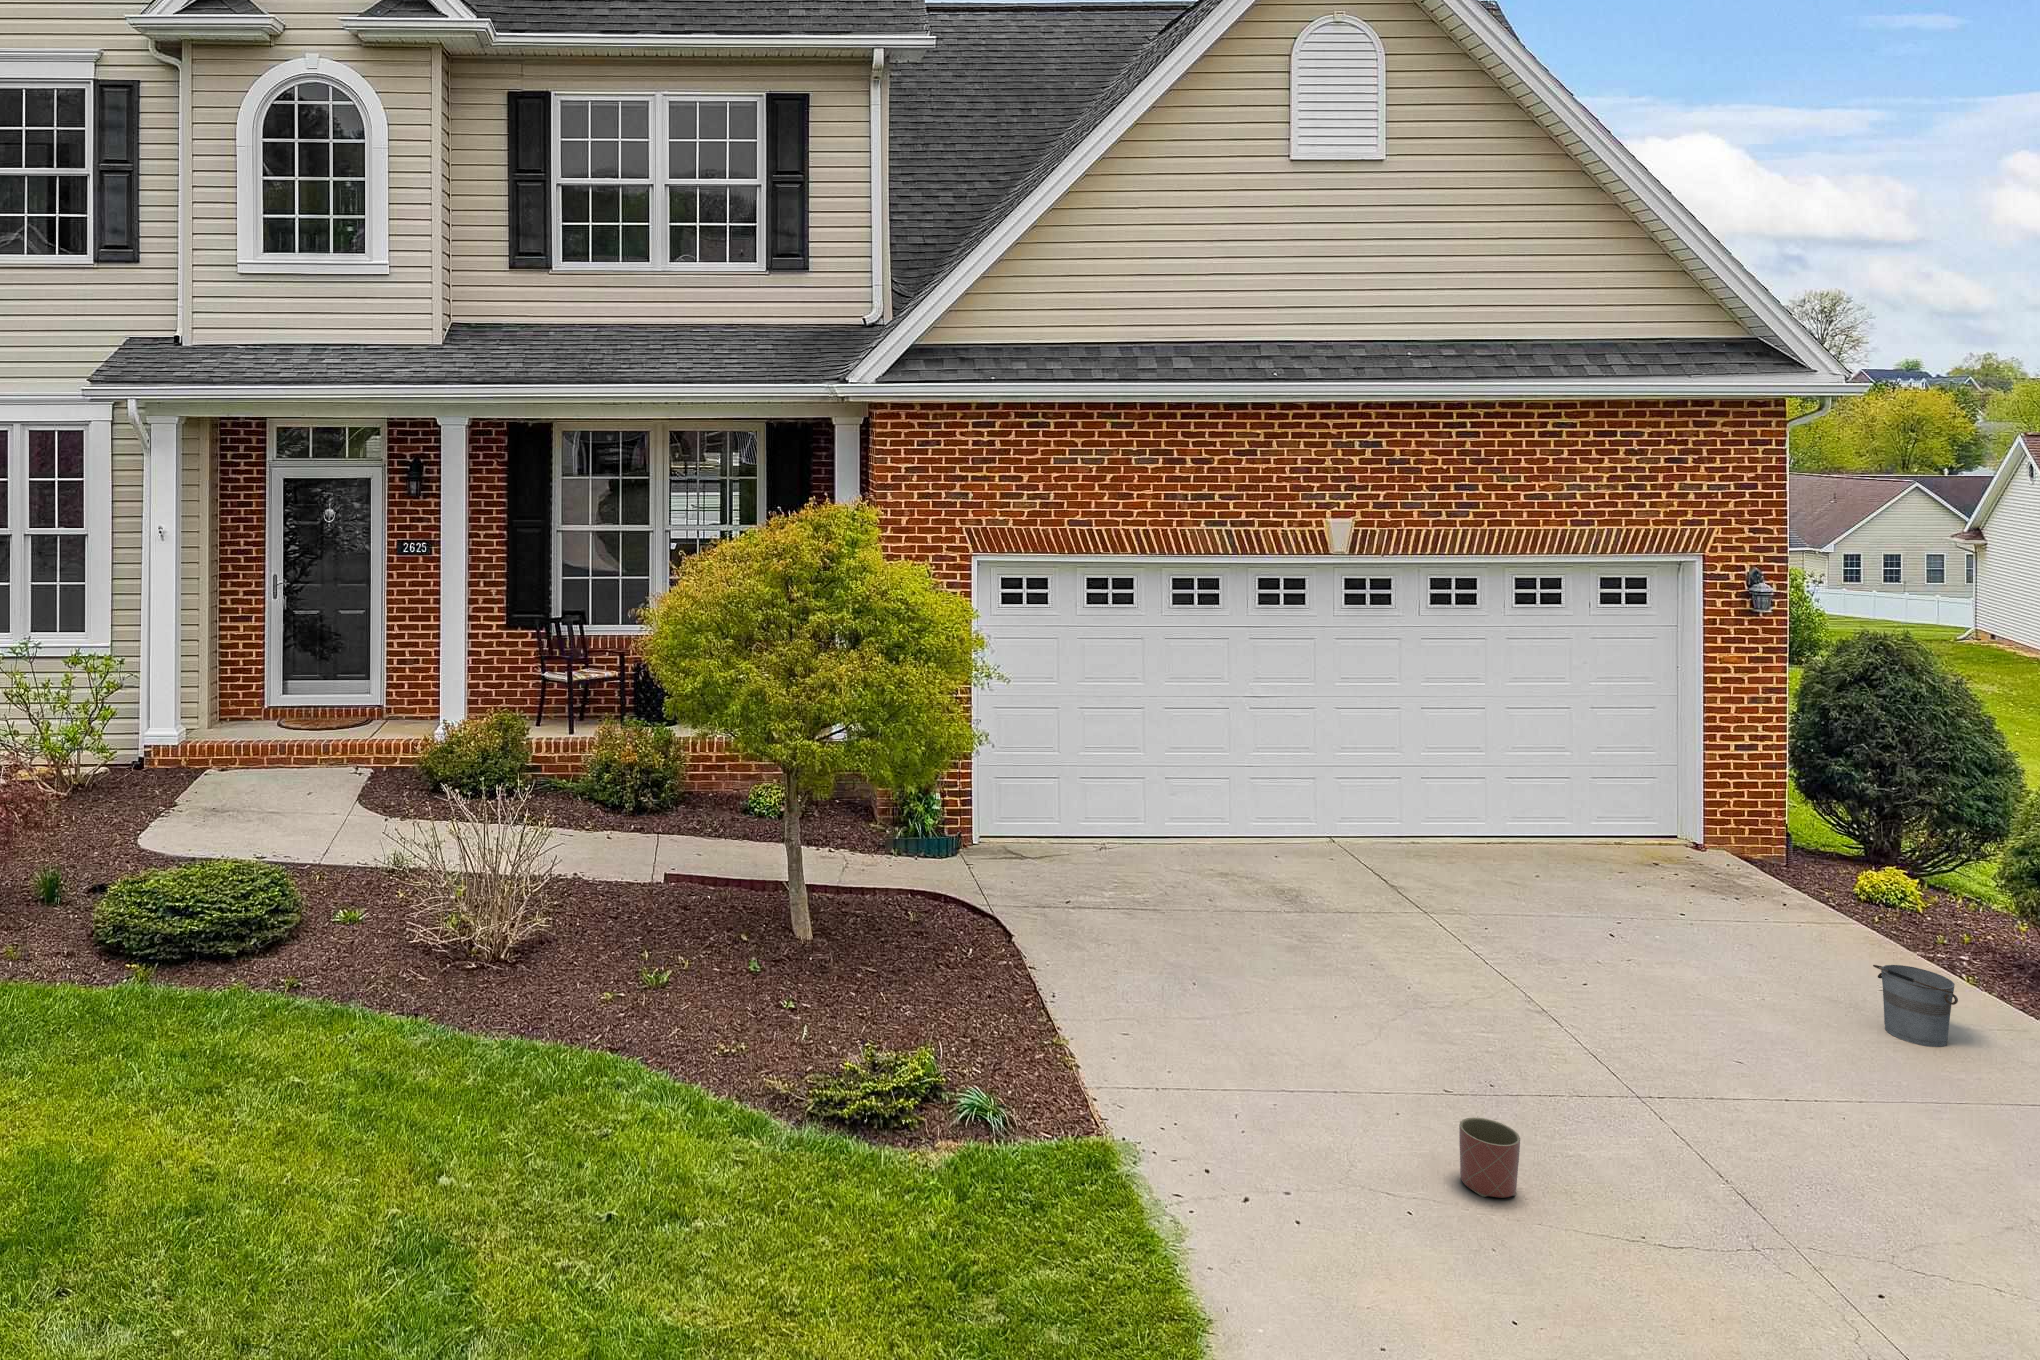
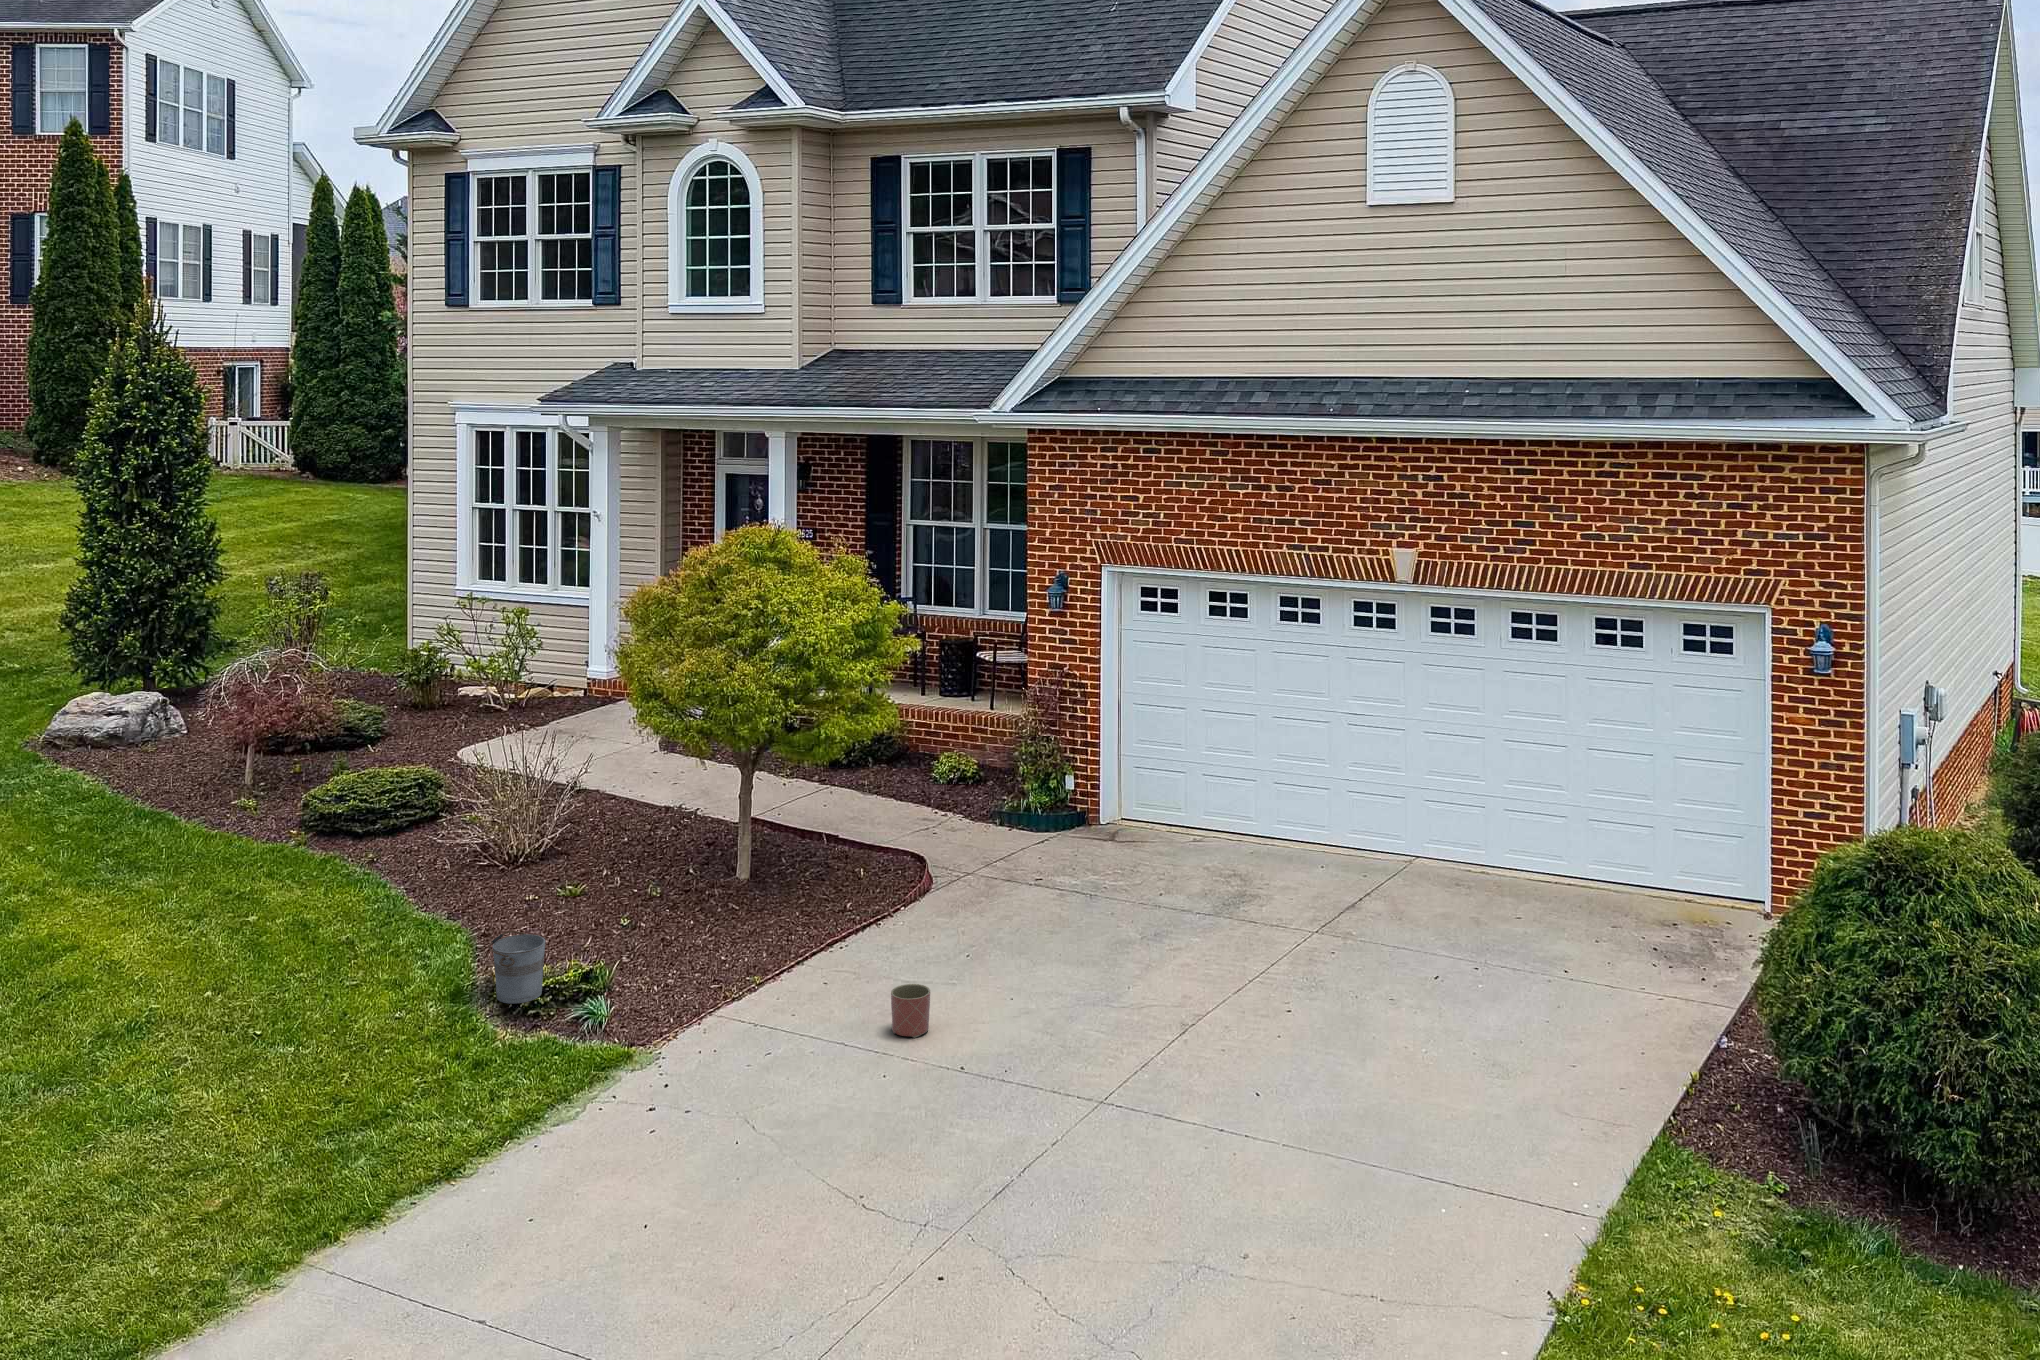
bucket: present [1873,965,1958,1047] -> present [489,931,546,1003]

